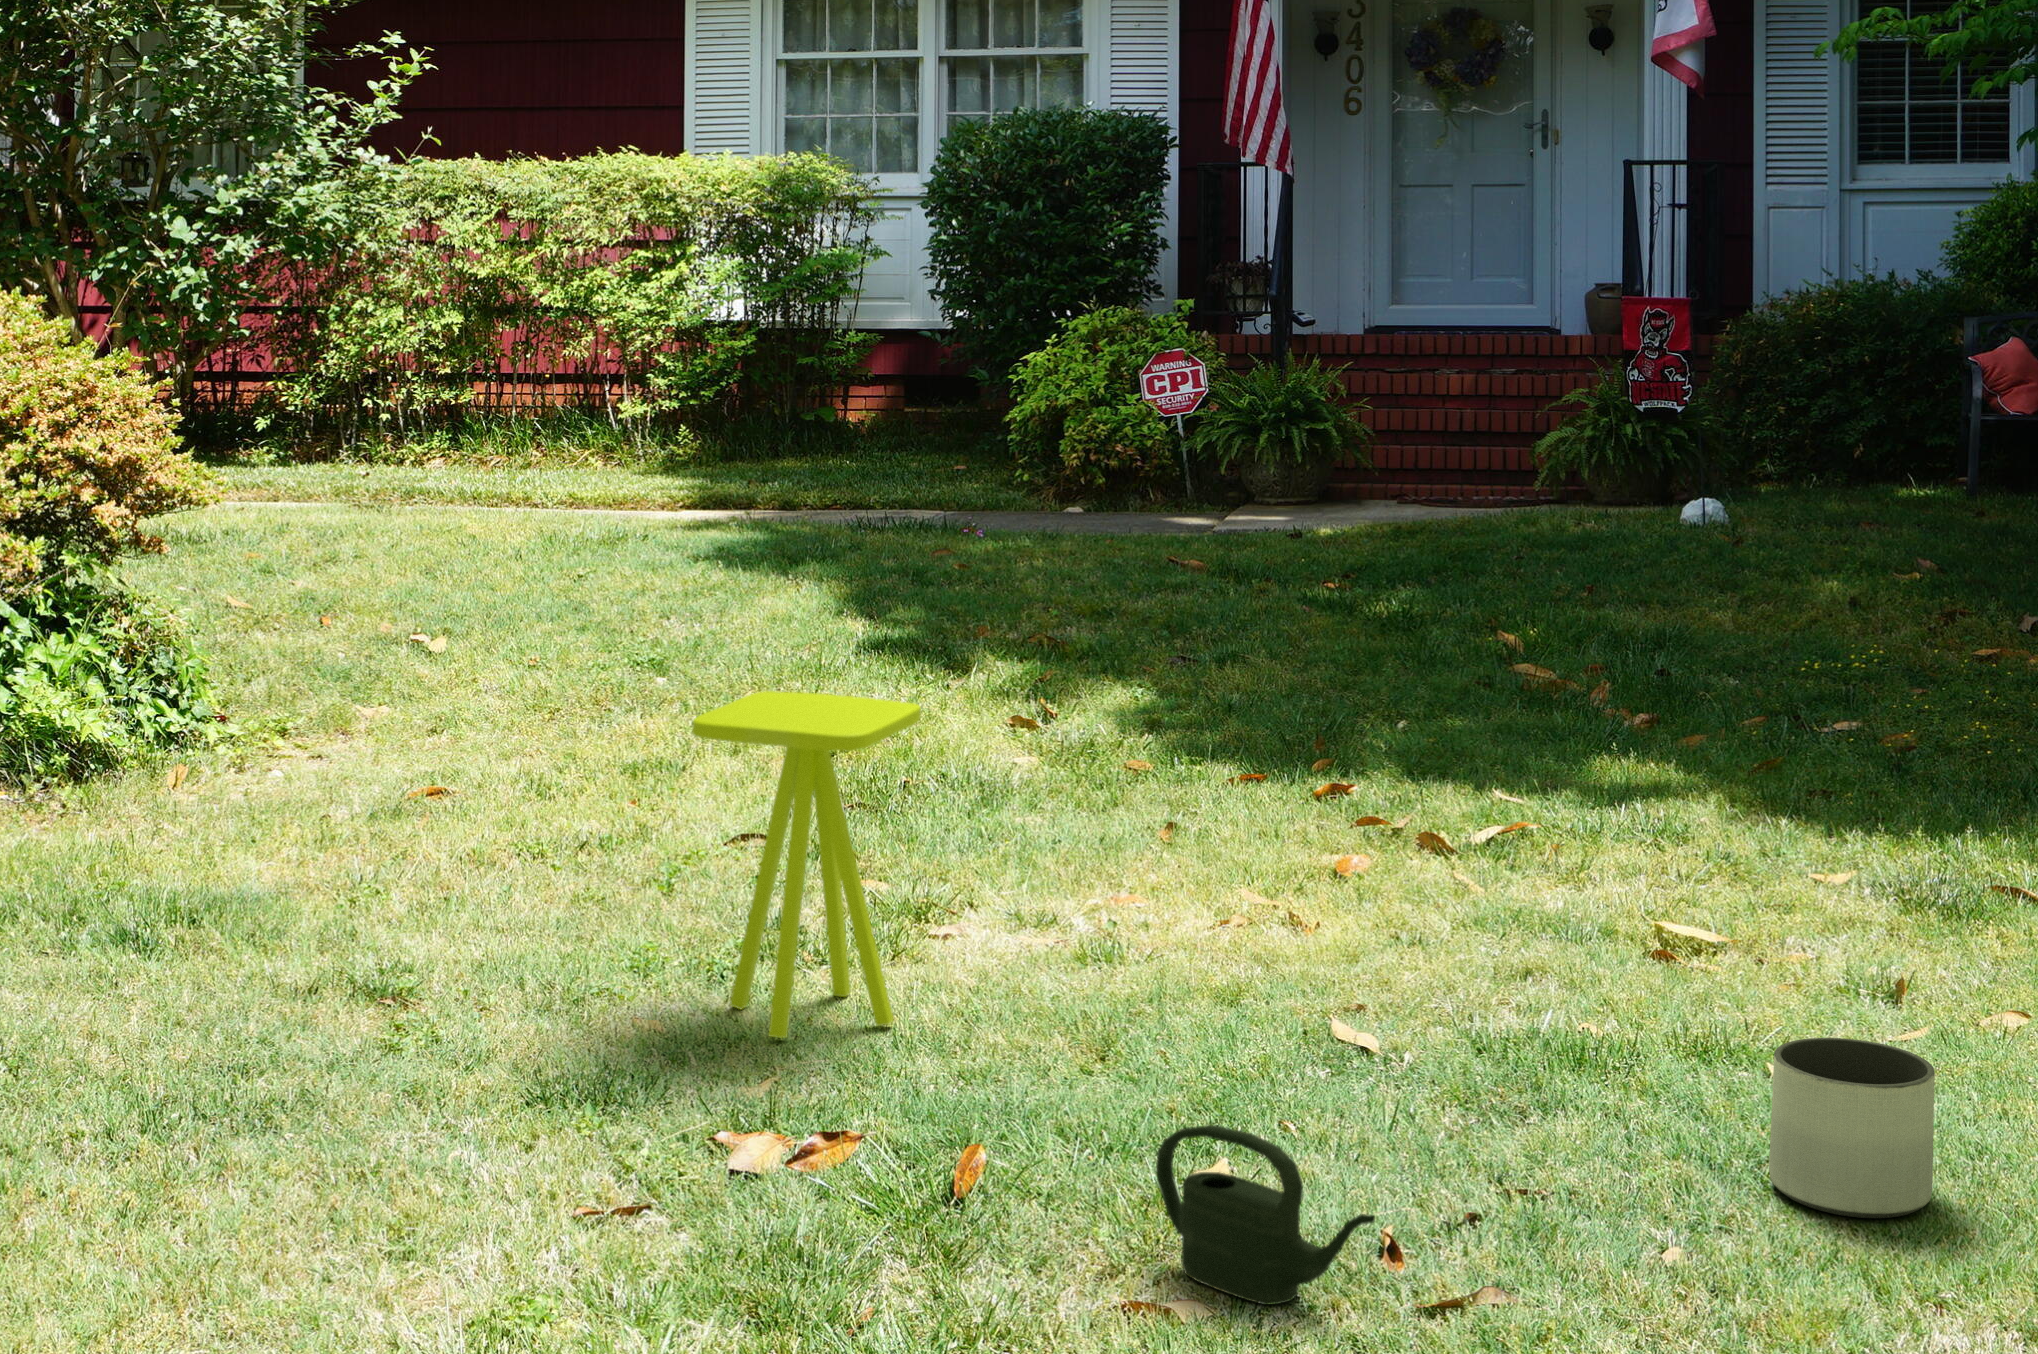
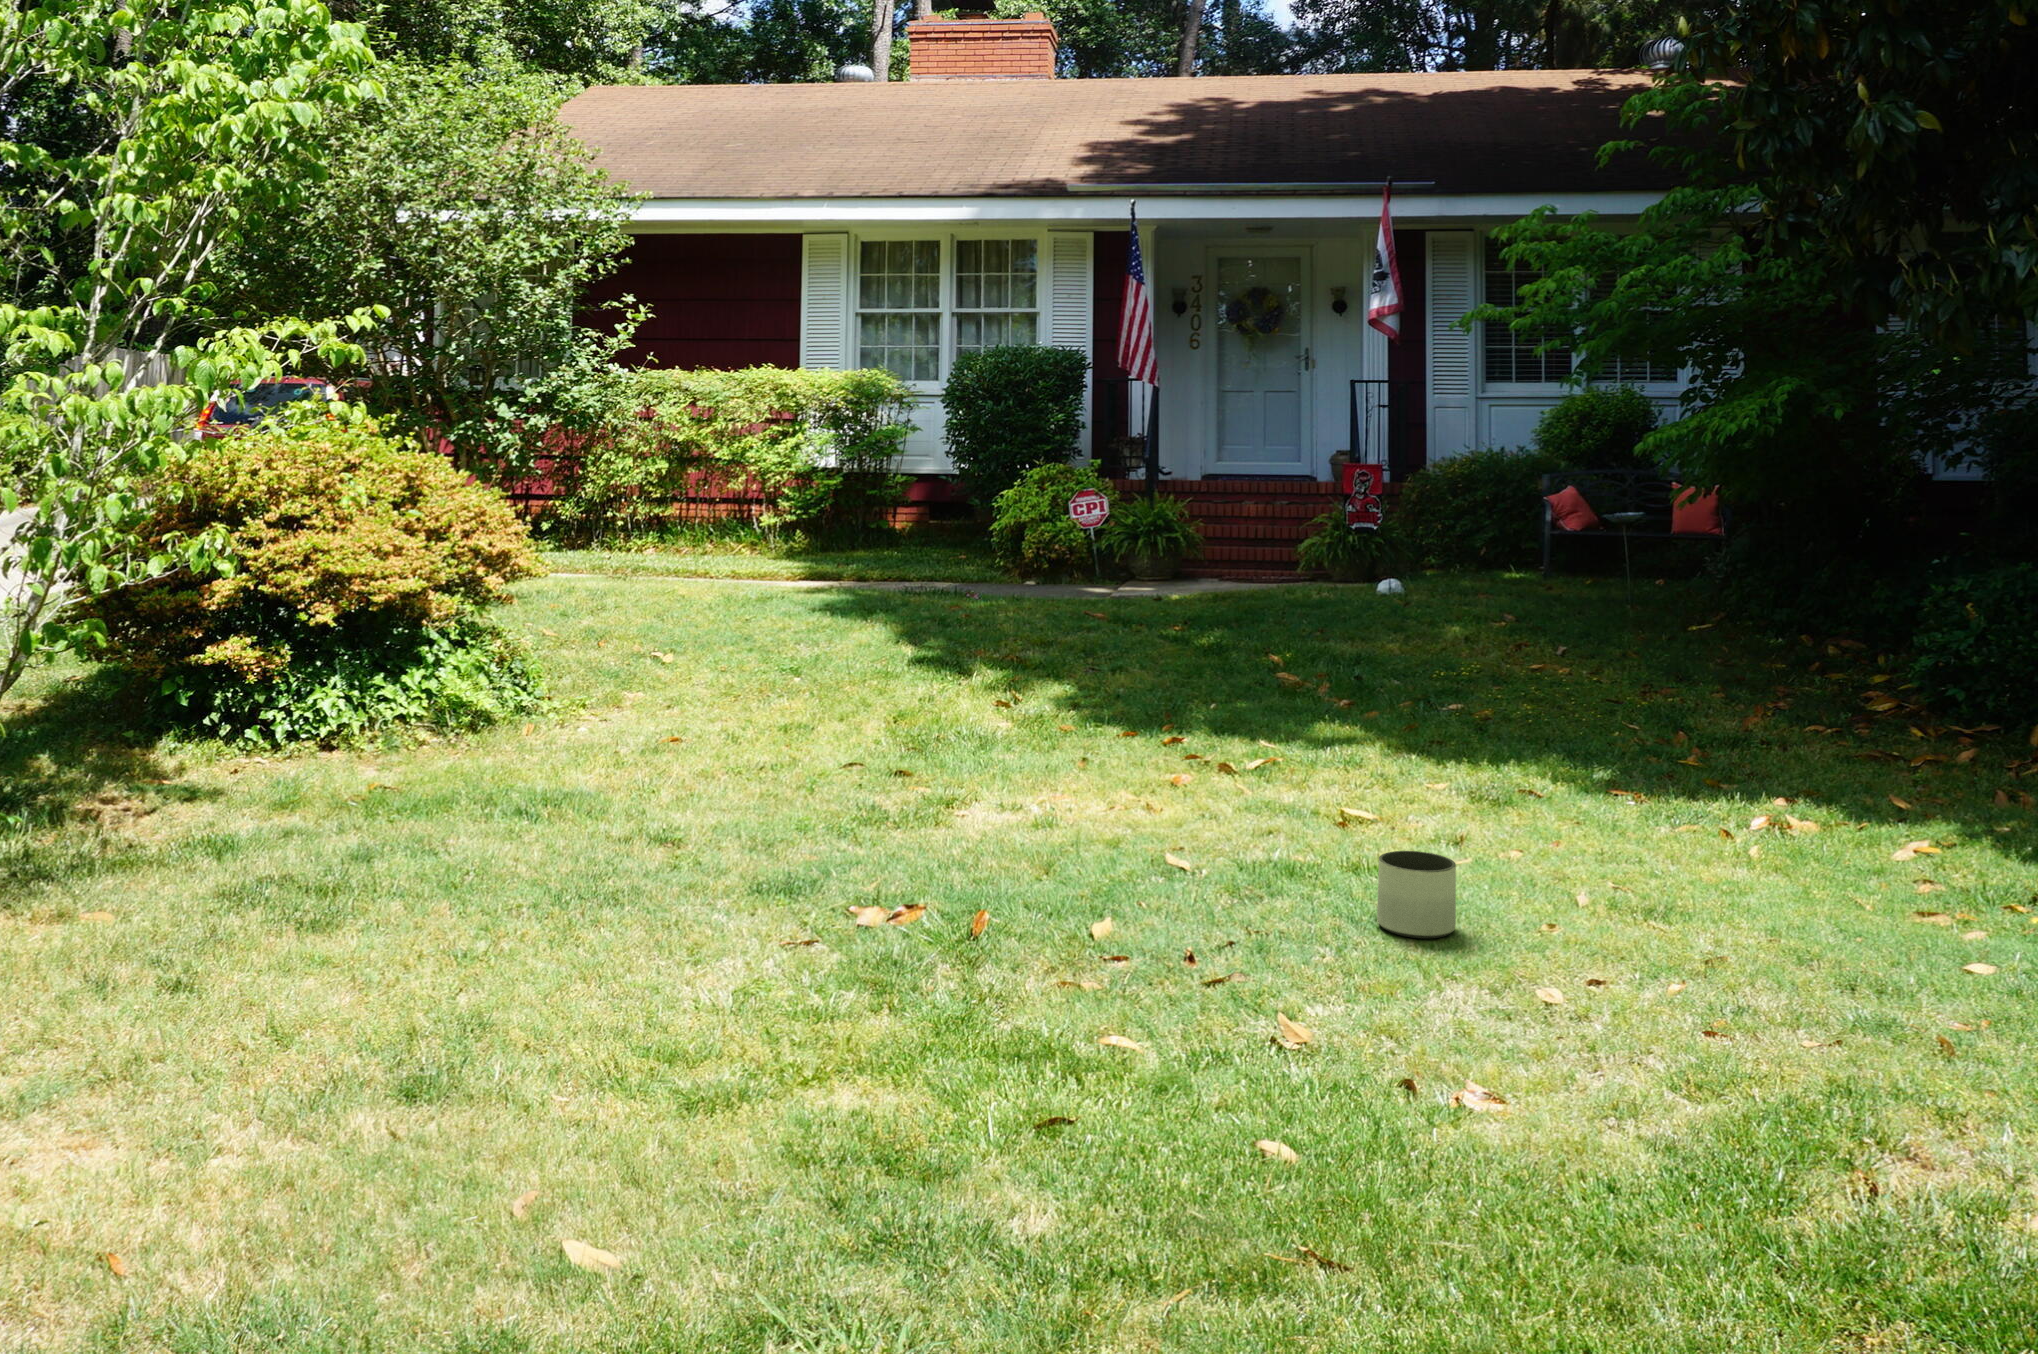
side table: present [692,691,921,1038] -> none [835,678,953,859]
watering can: present [1156,1125,1375,1305] -> none [1072,887,1177,974]

